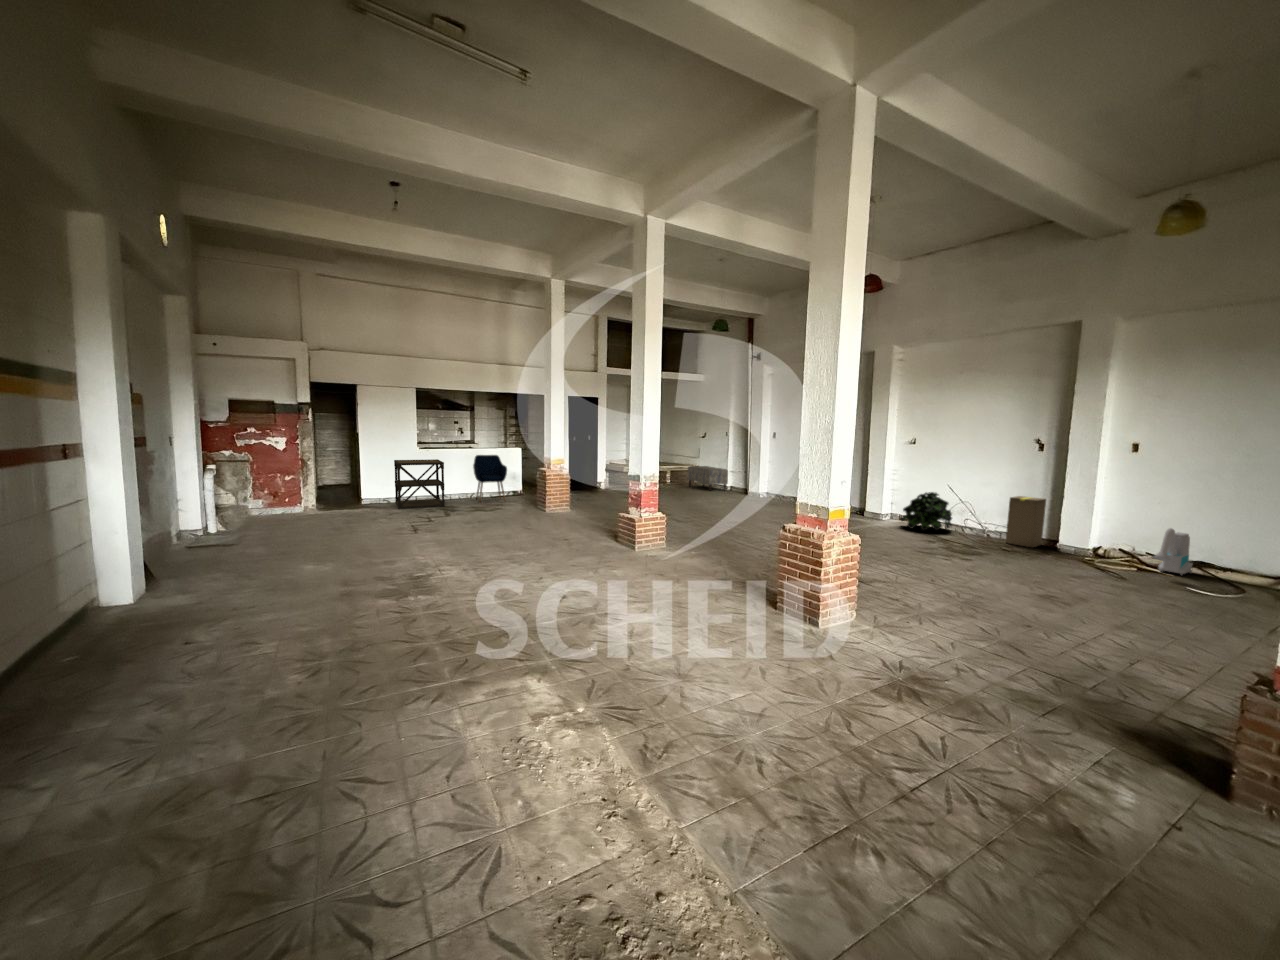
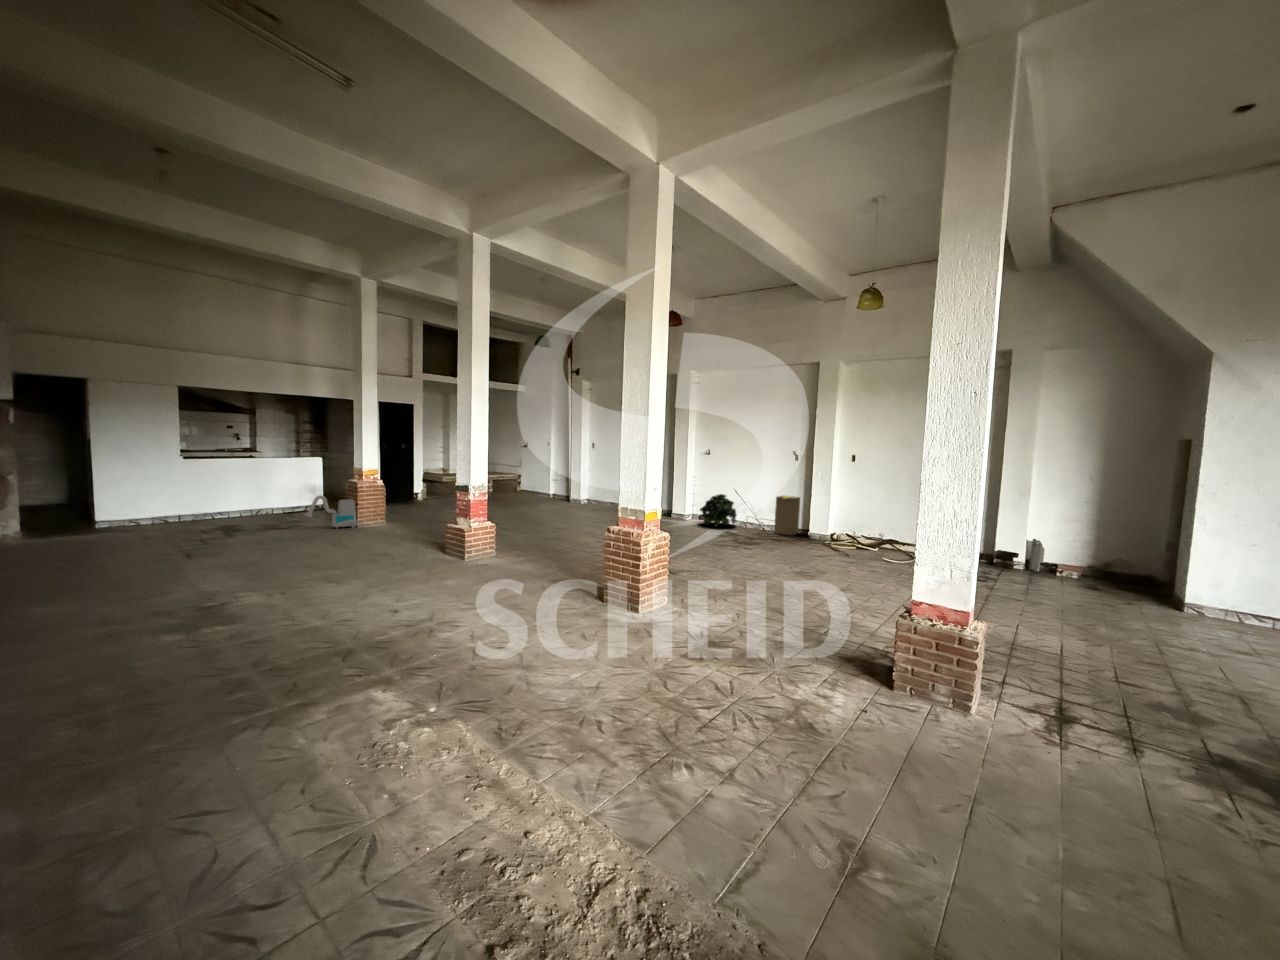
chair: present [473,455,507,503] -> none [265,466,309,520]
shelving unit: present [394,459,445,509] -> none [155,472,229,531]
bench: present [688,466,728,491] -> none [509,474,549,499]
vacuum cleaner: present [1153,528,1193,575] -> present [304,495,357,529]

